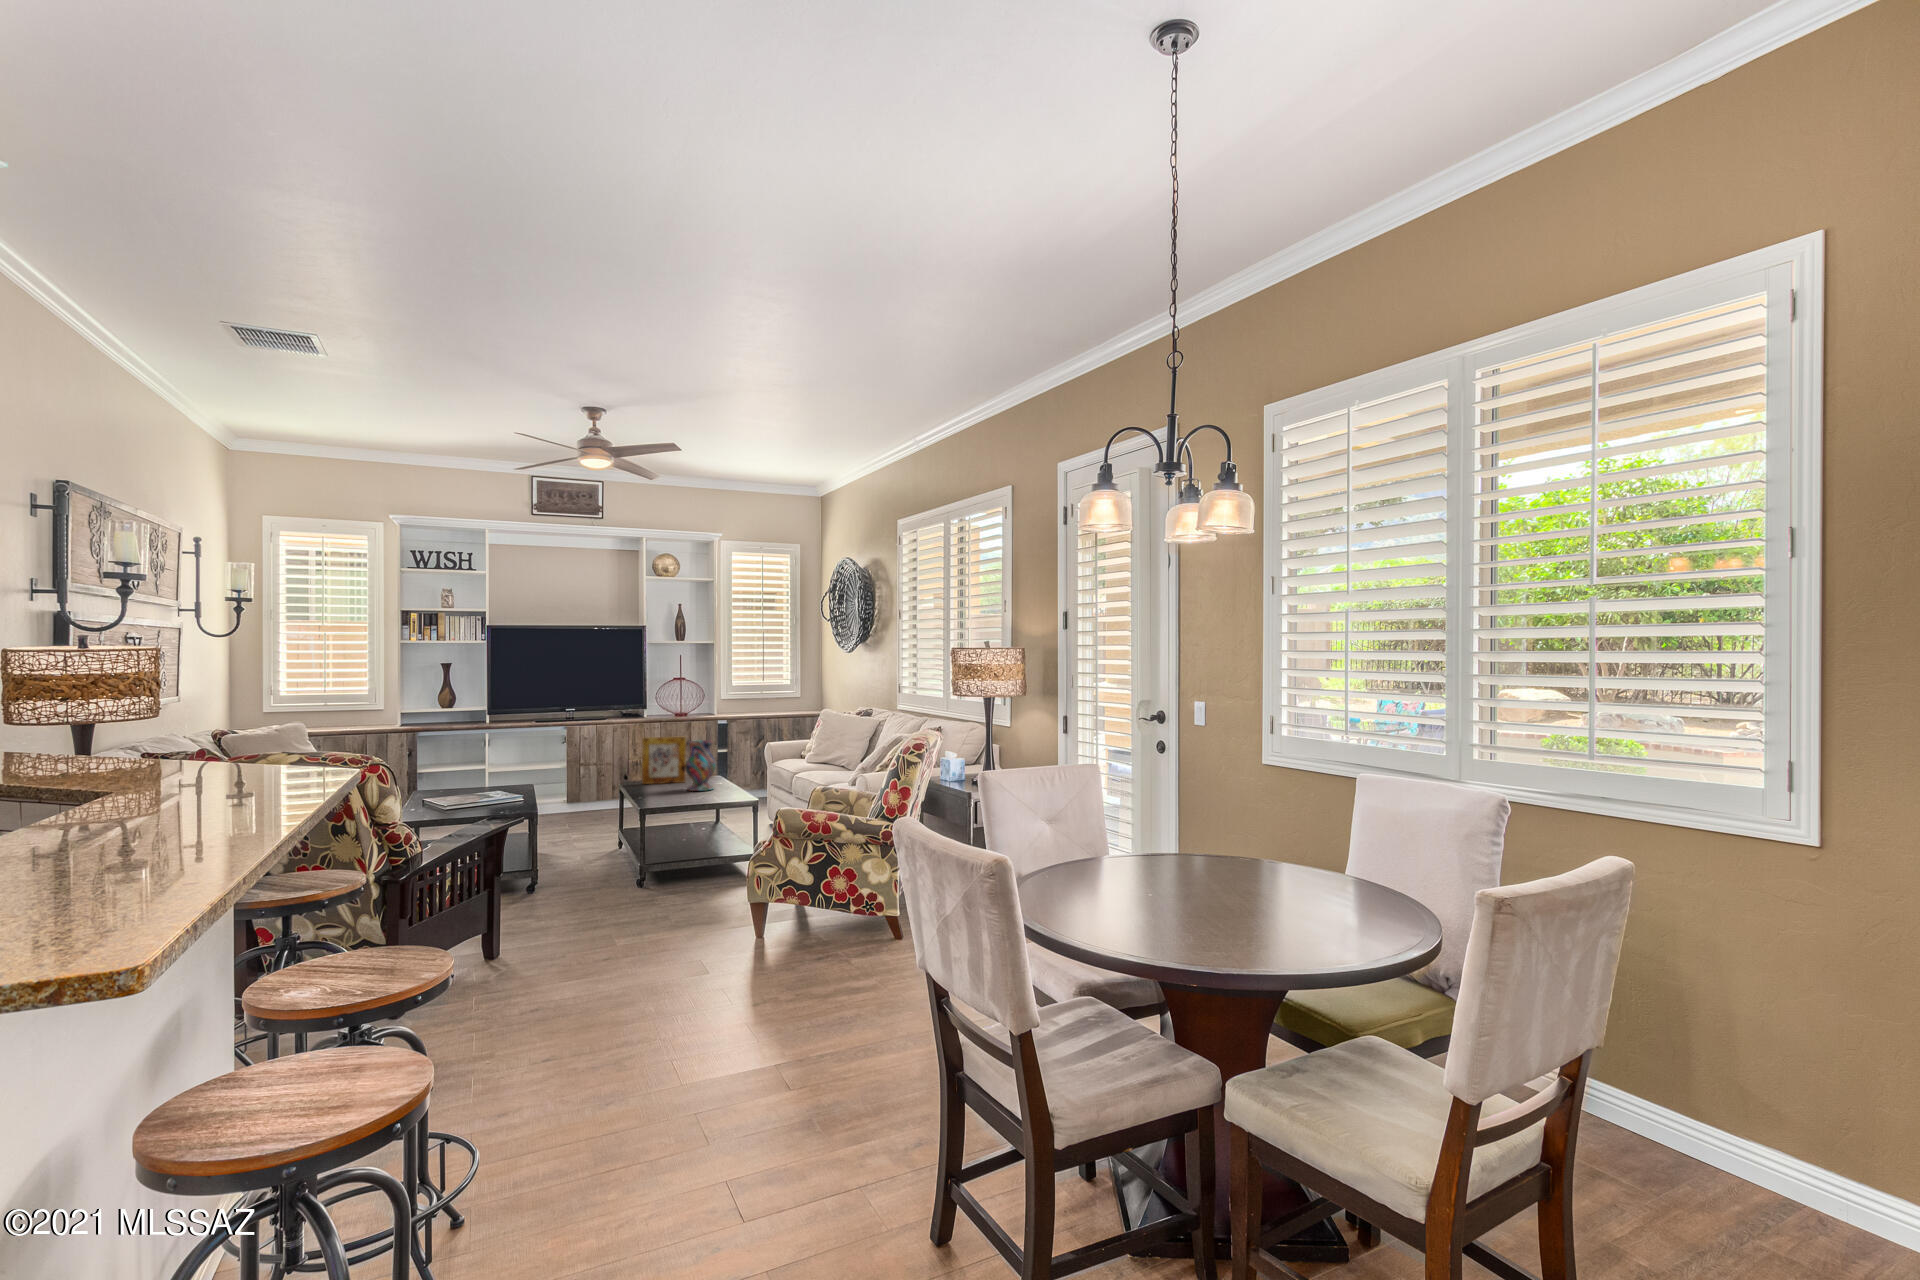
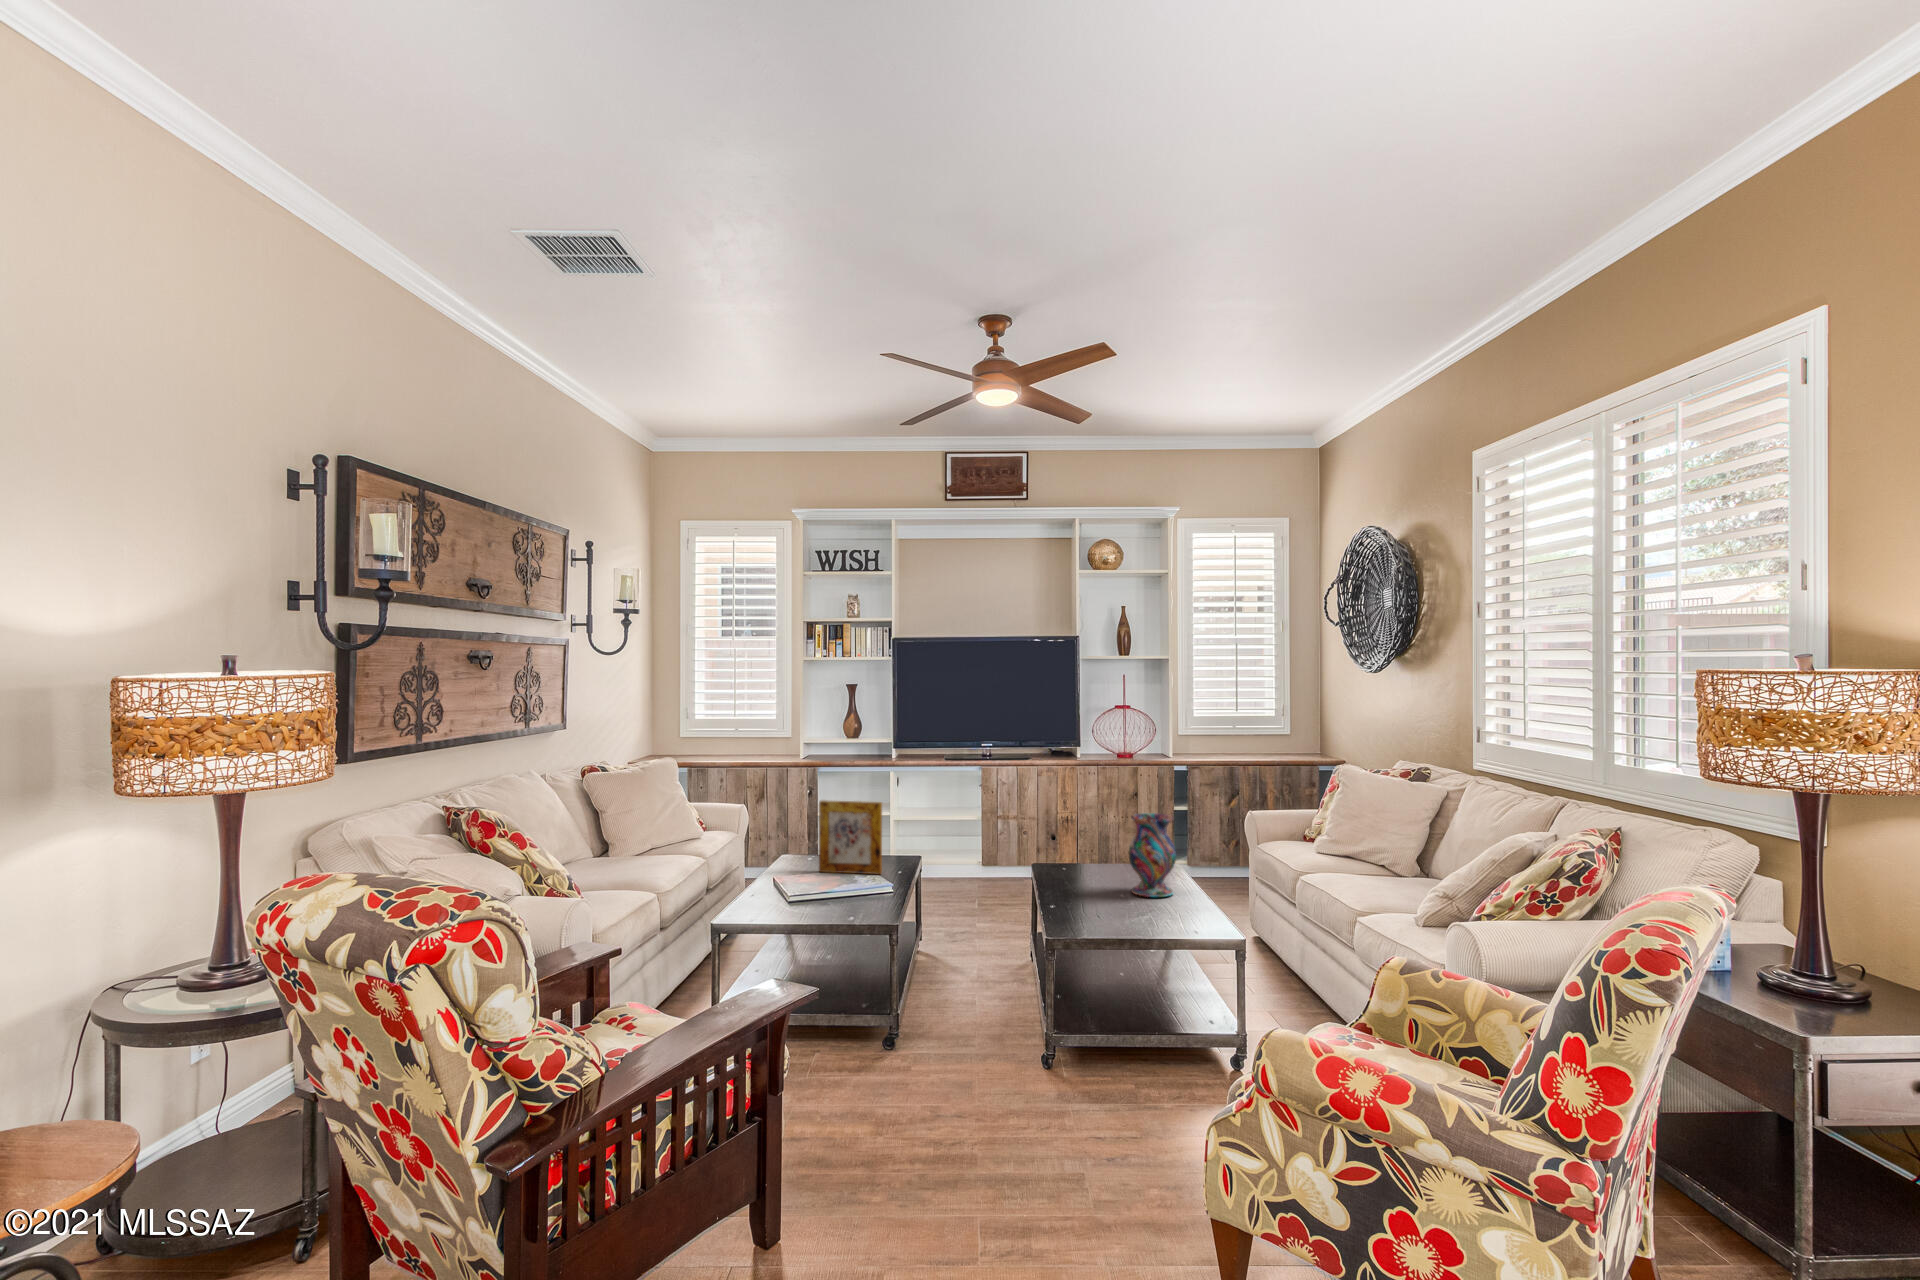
picture frame: present [642,737,686,784] -> present [819,800,882,874]

